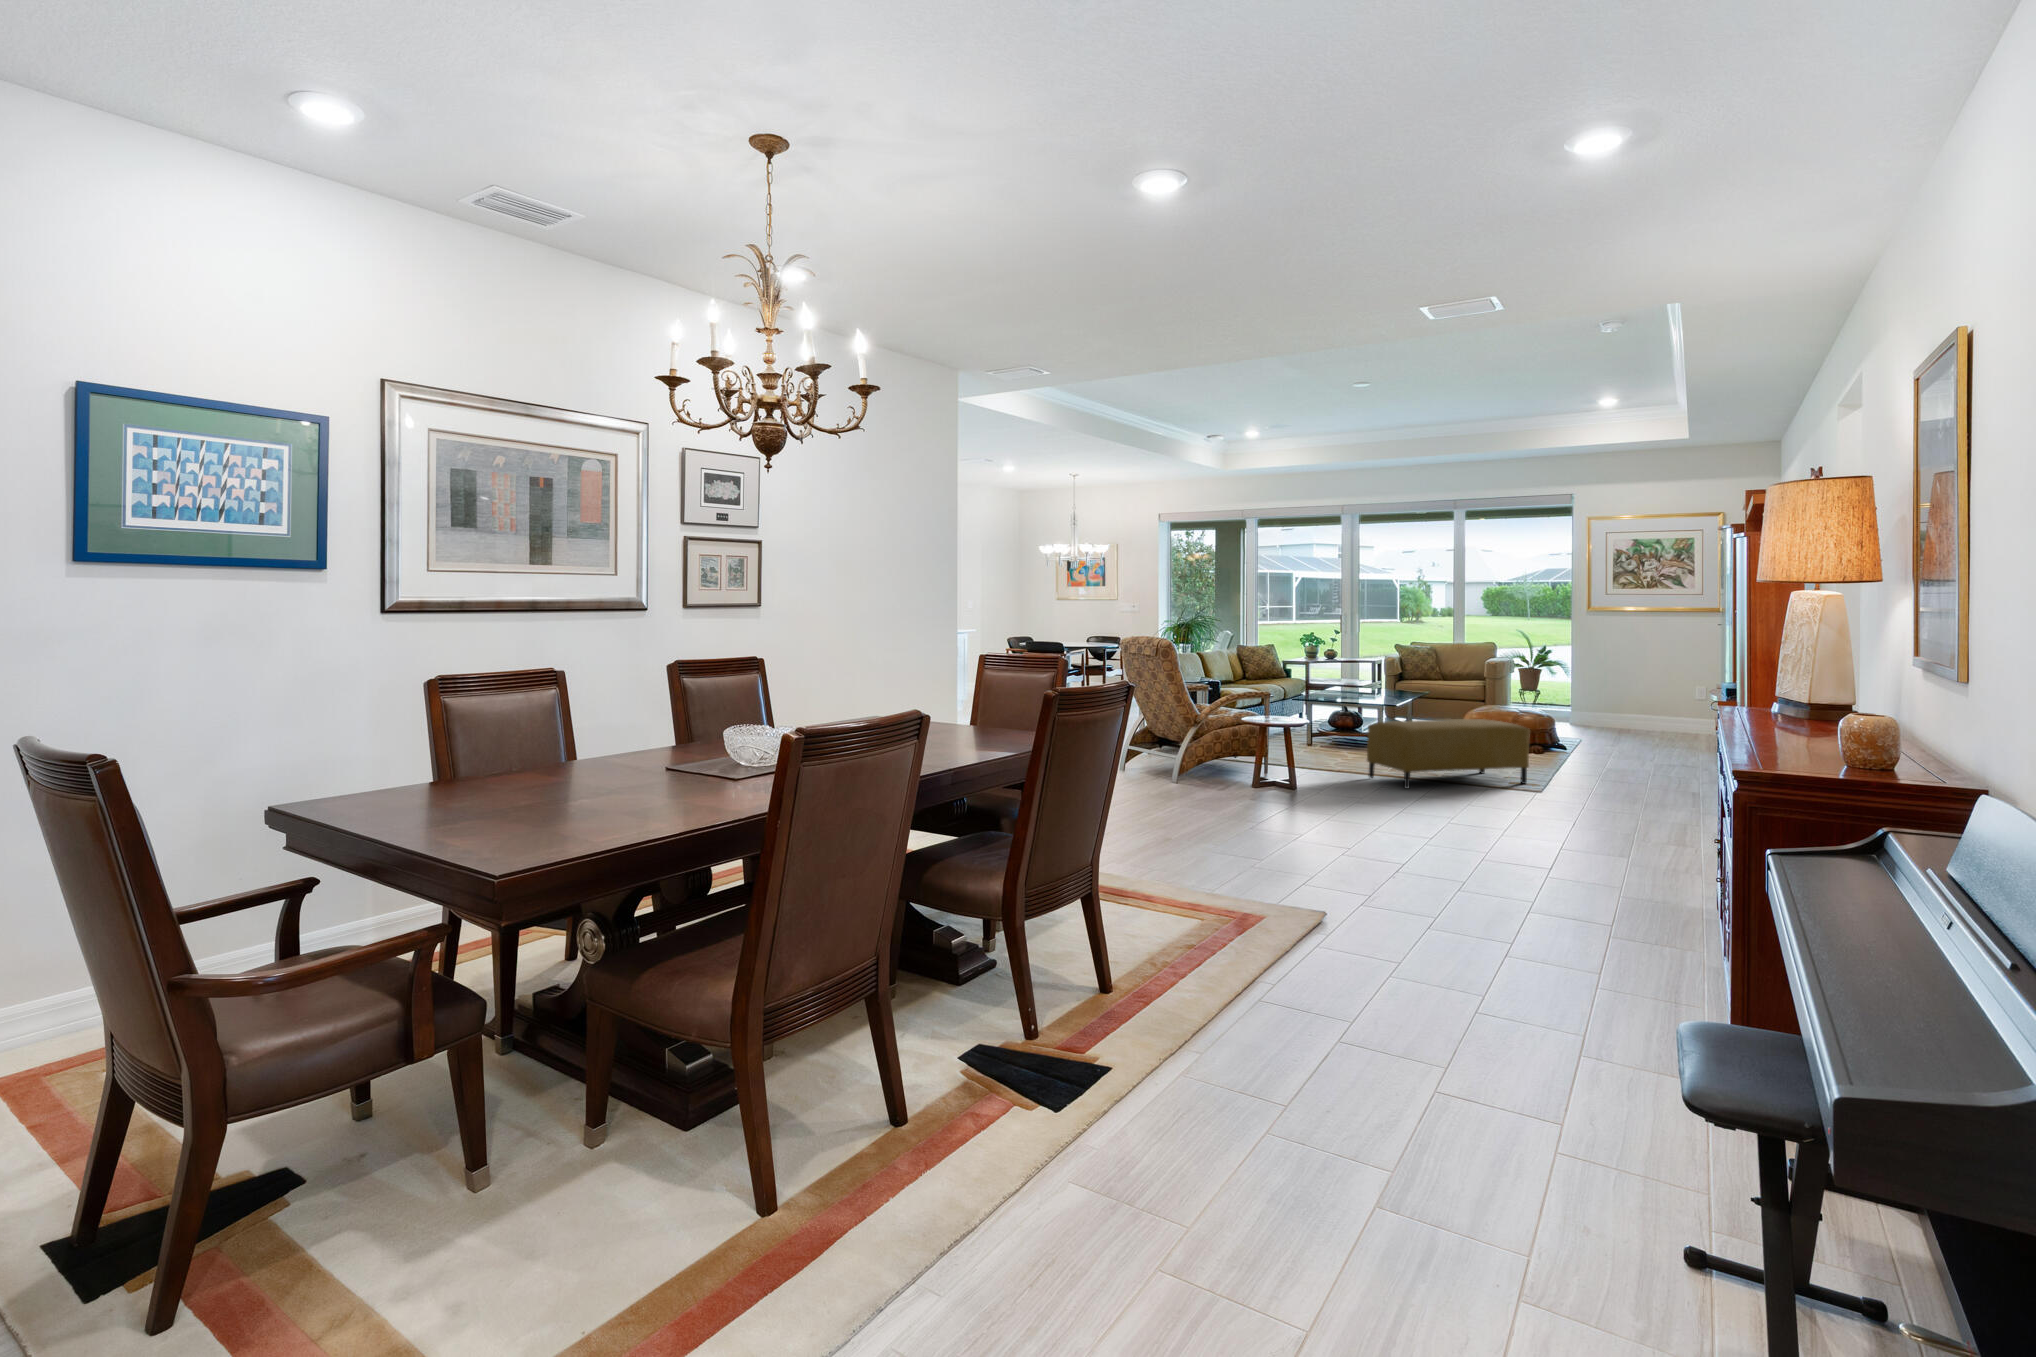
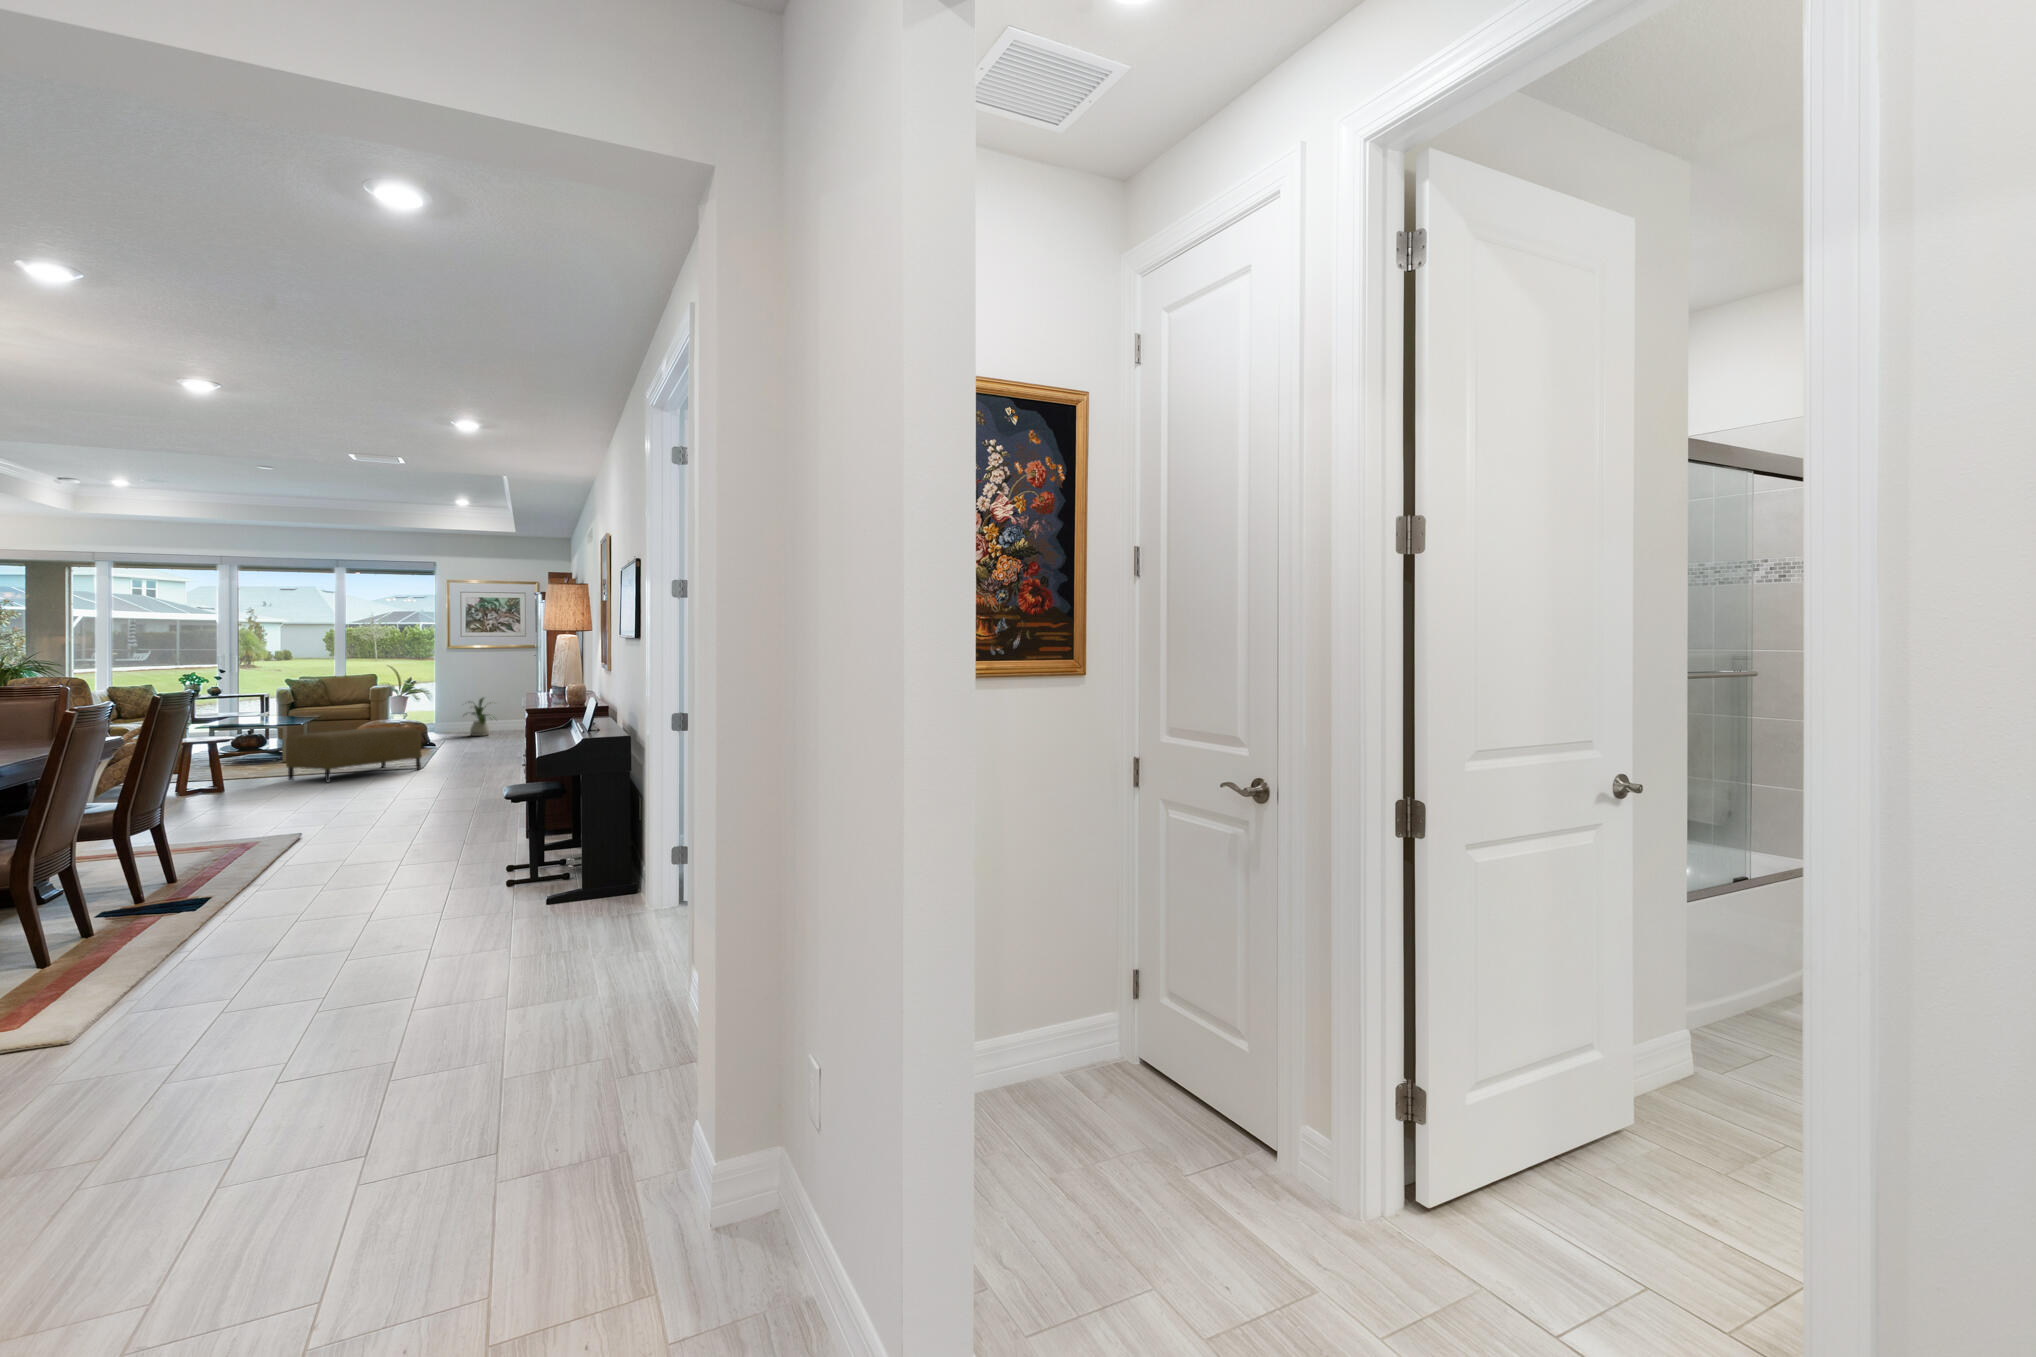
house plant: none [1600,680,1656,734] -> present [468,697,494,736]

